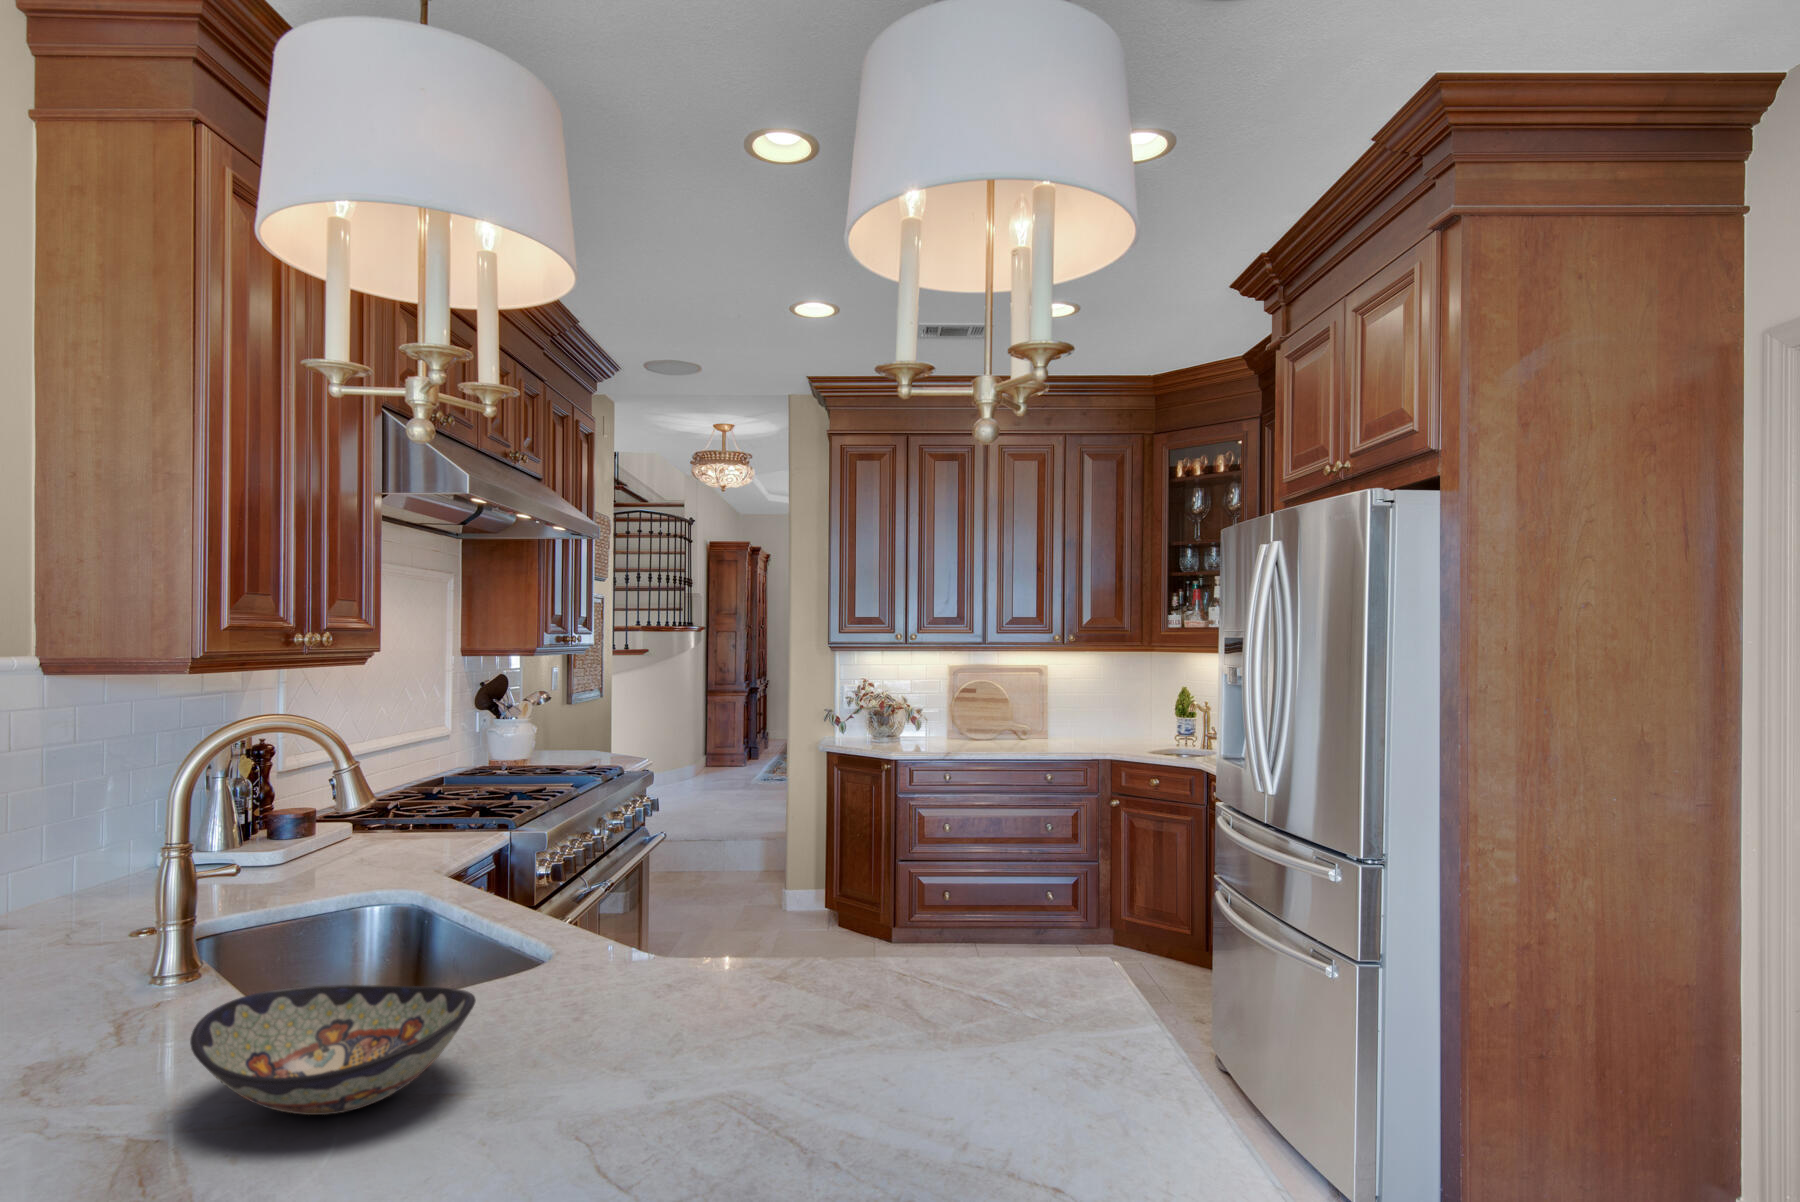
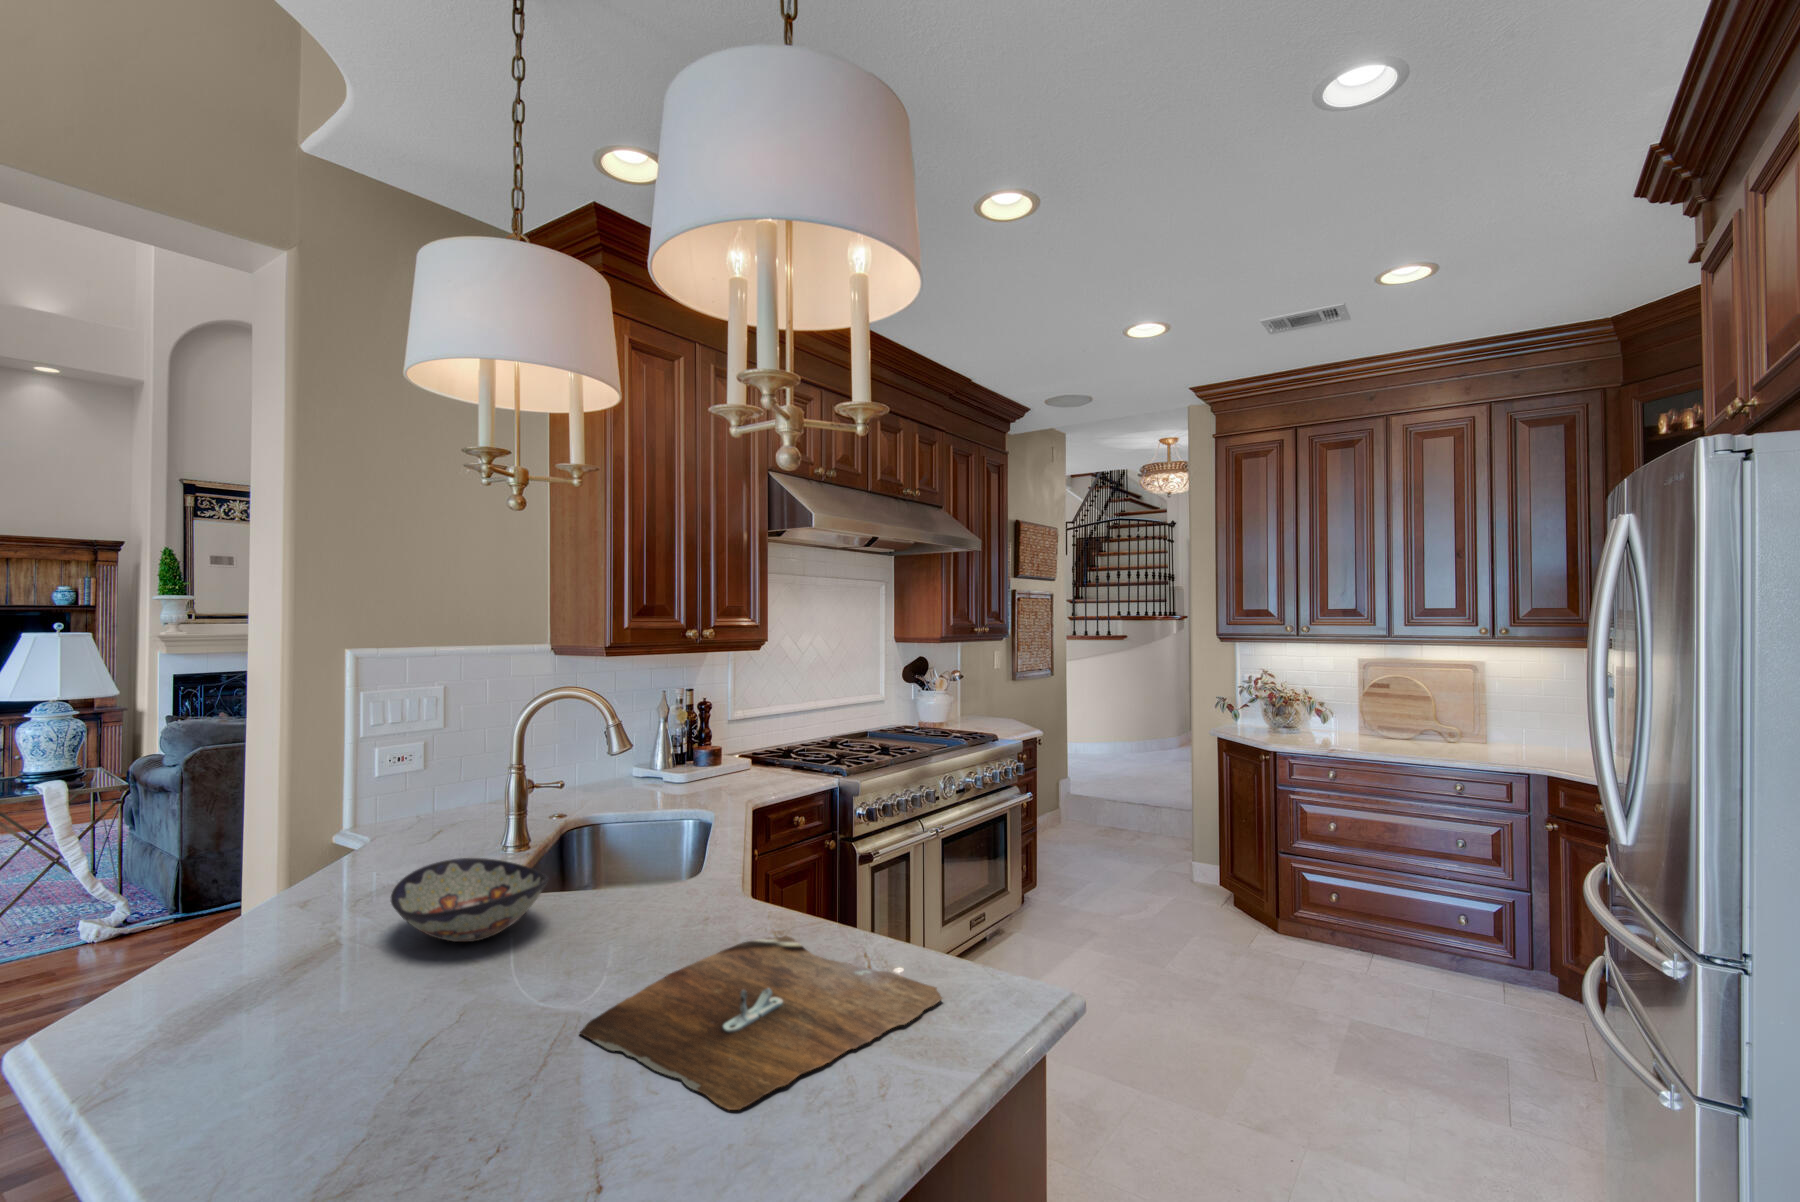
cutting board: none [723,992,1035,1141] -> present [580,936,942,1110]

